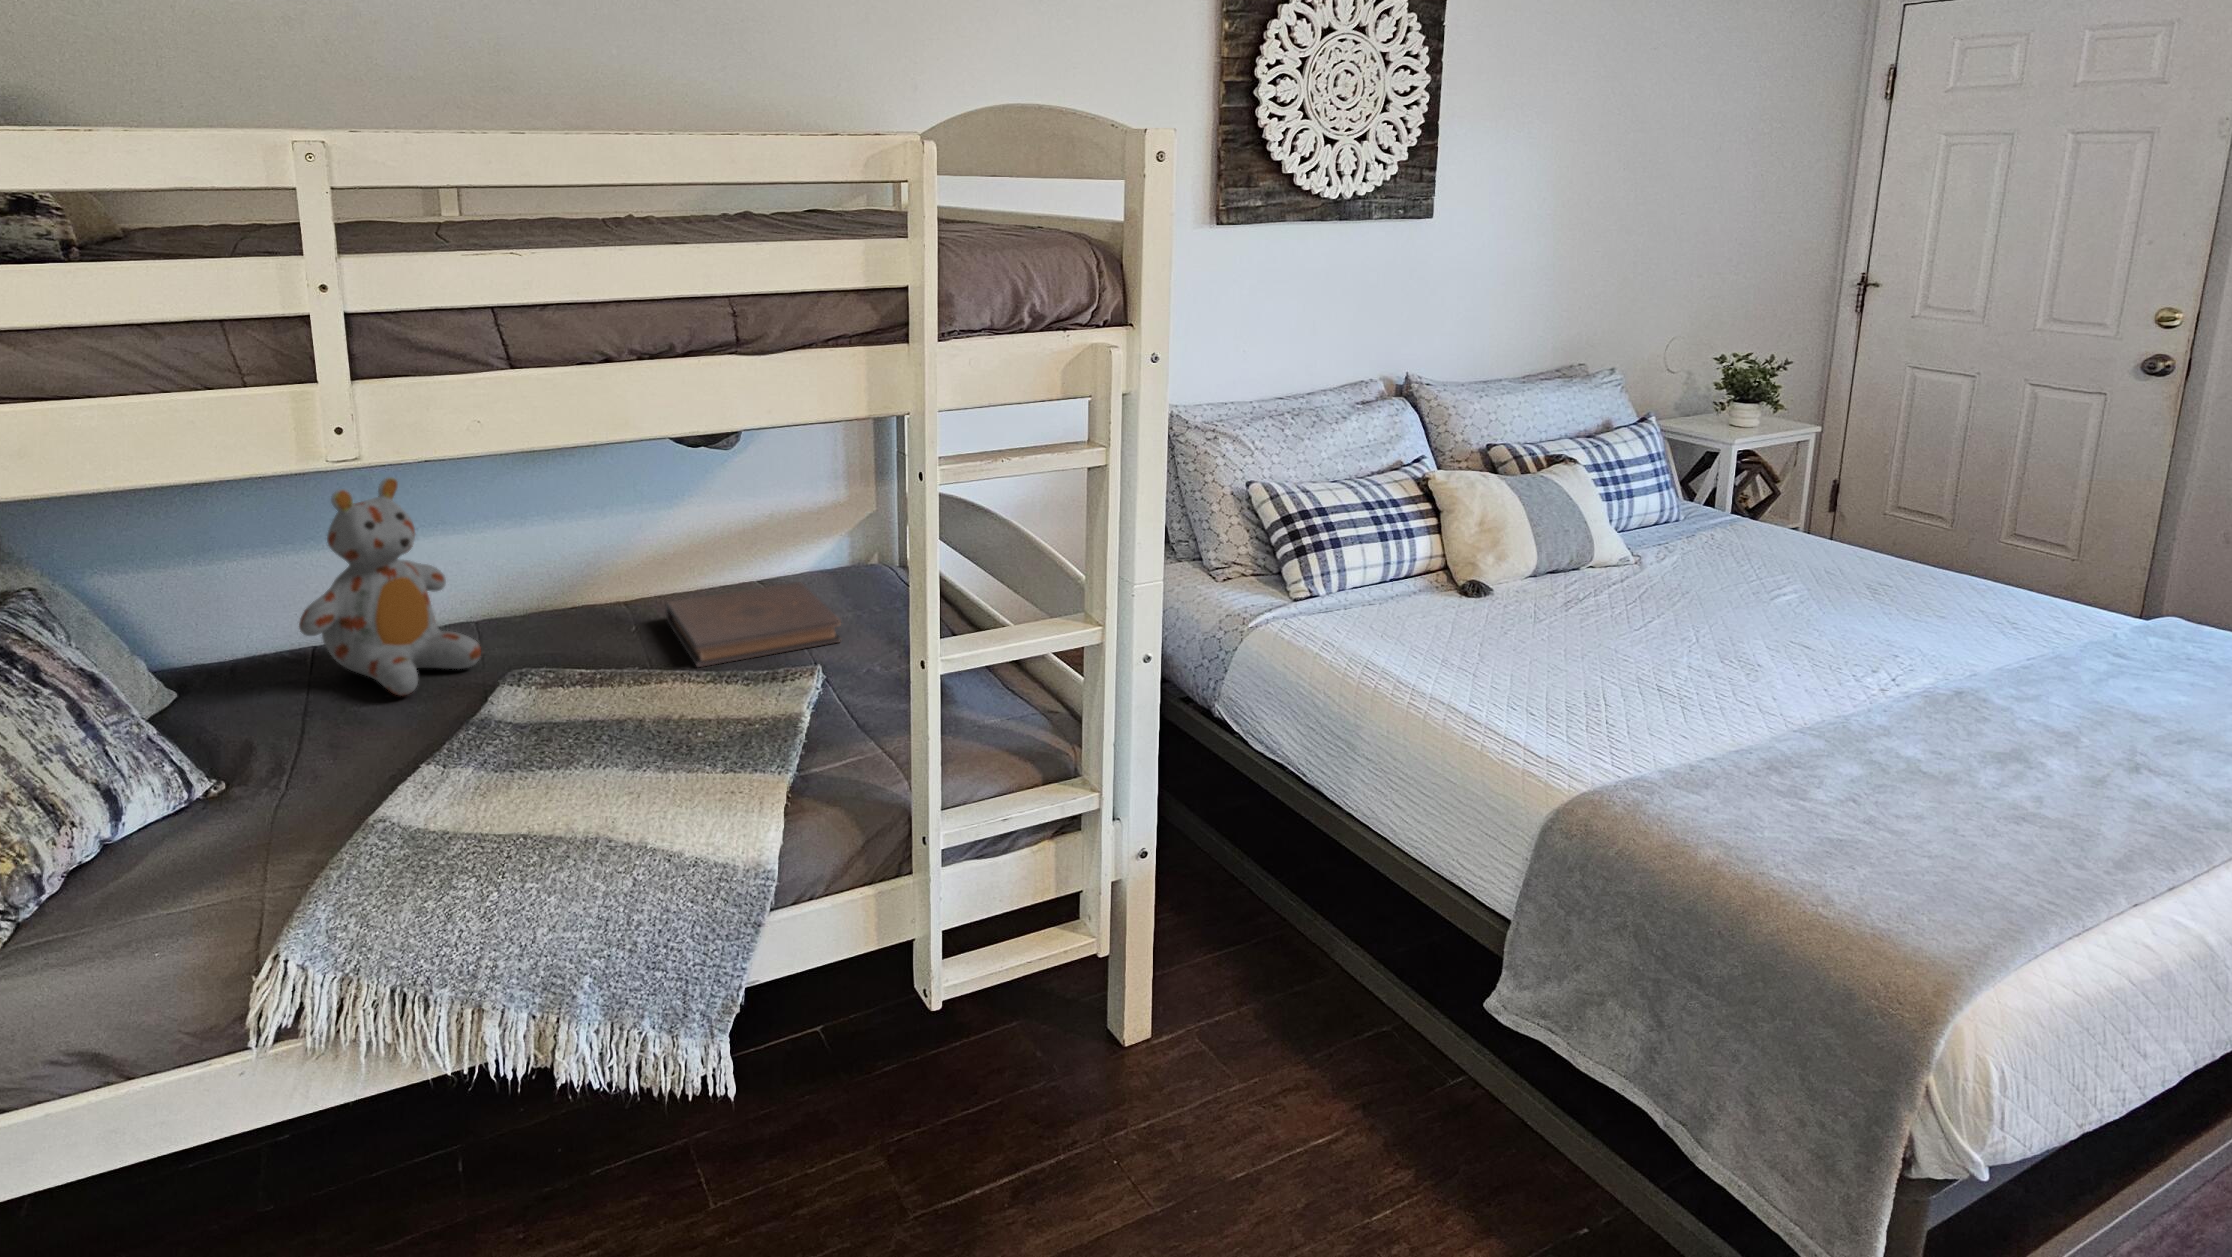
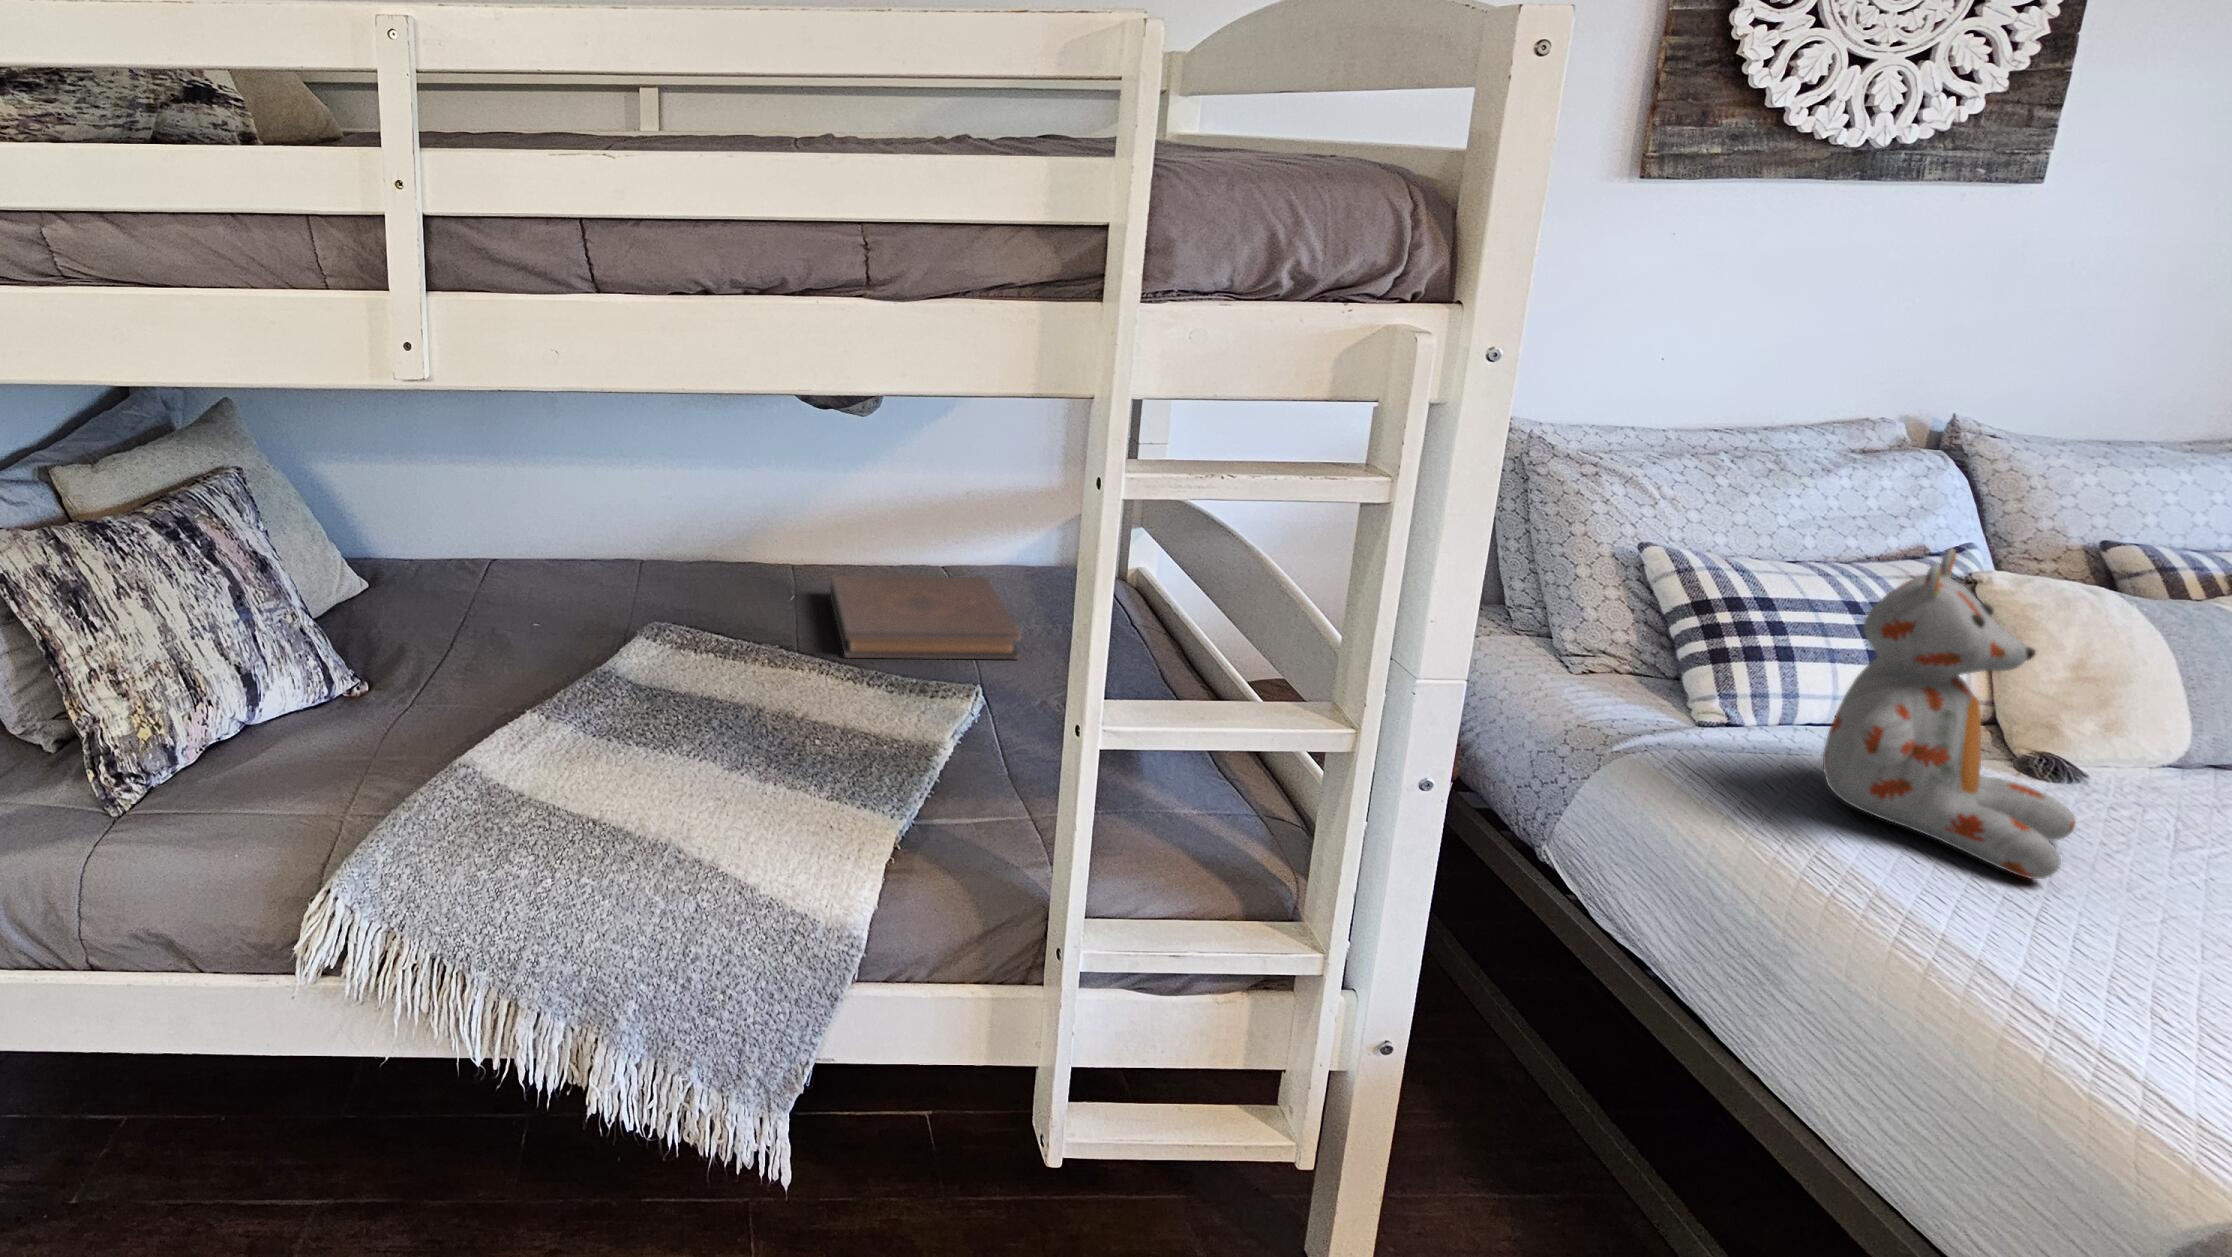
stuffed bear: present [299,477,481,696] -> present [1823,548,2076,879]

